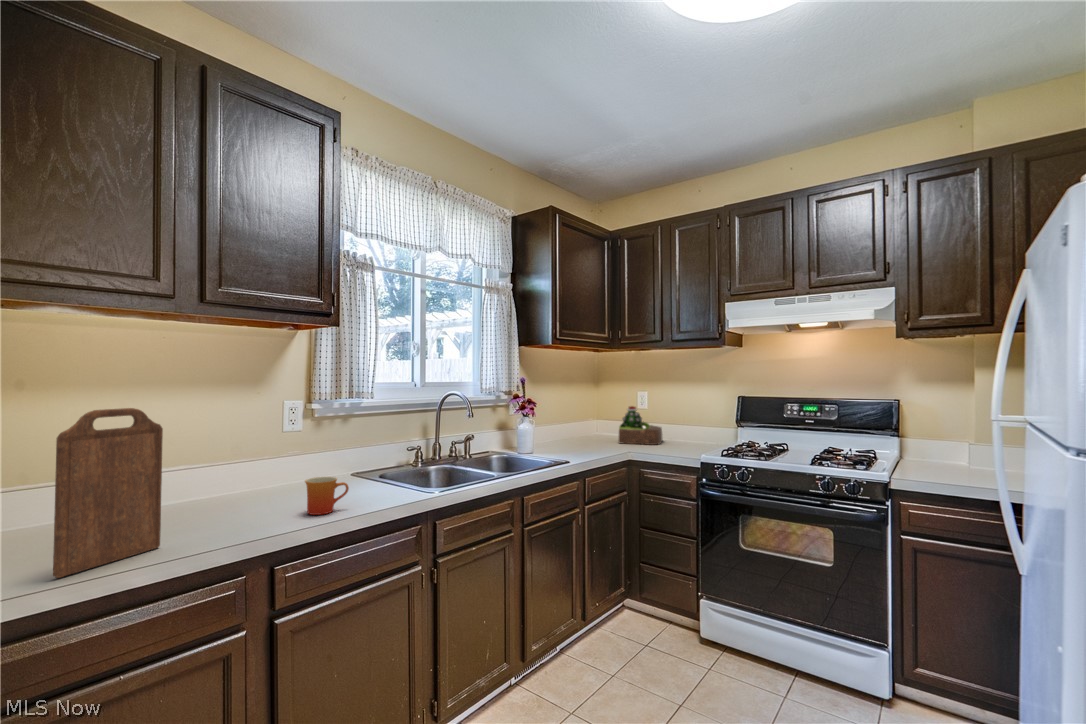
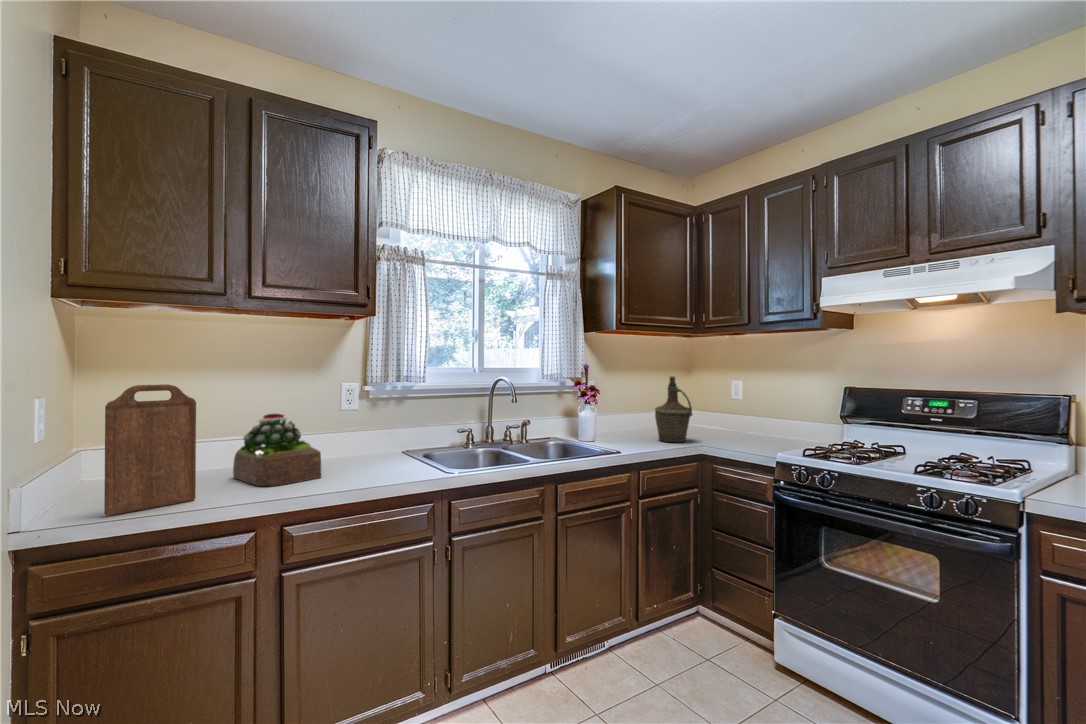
bottle: none [585,388,620,450] -> present [655,376,692,442]
succulent plant: present [619,406,662,445] -> present [233,414,321,486]
mug: present [305,477,349,515] -> none [325,451,364,485]

